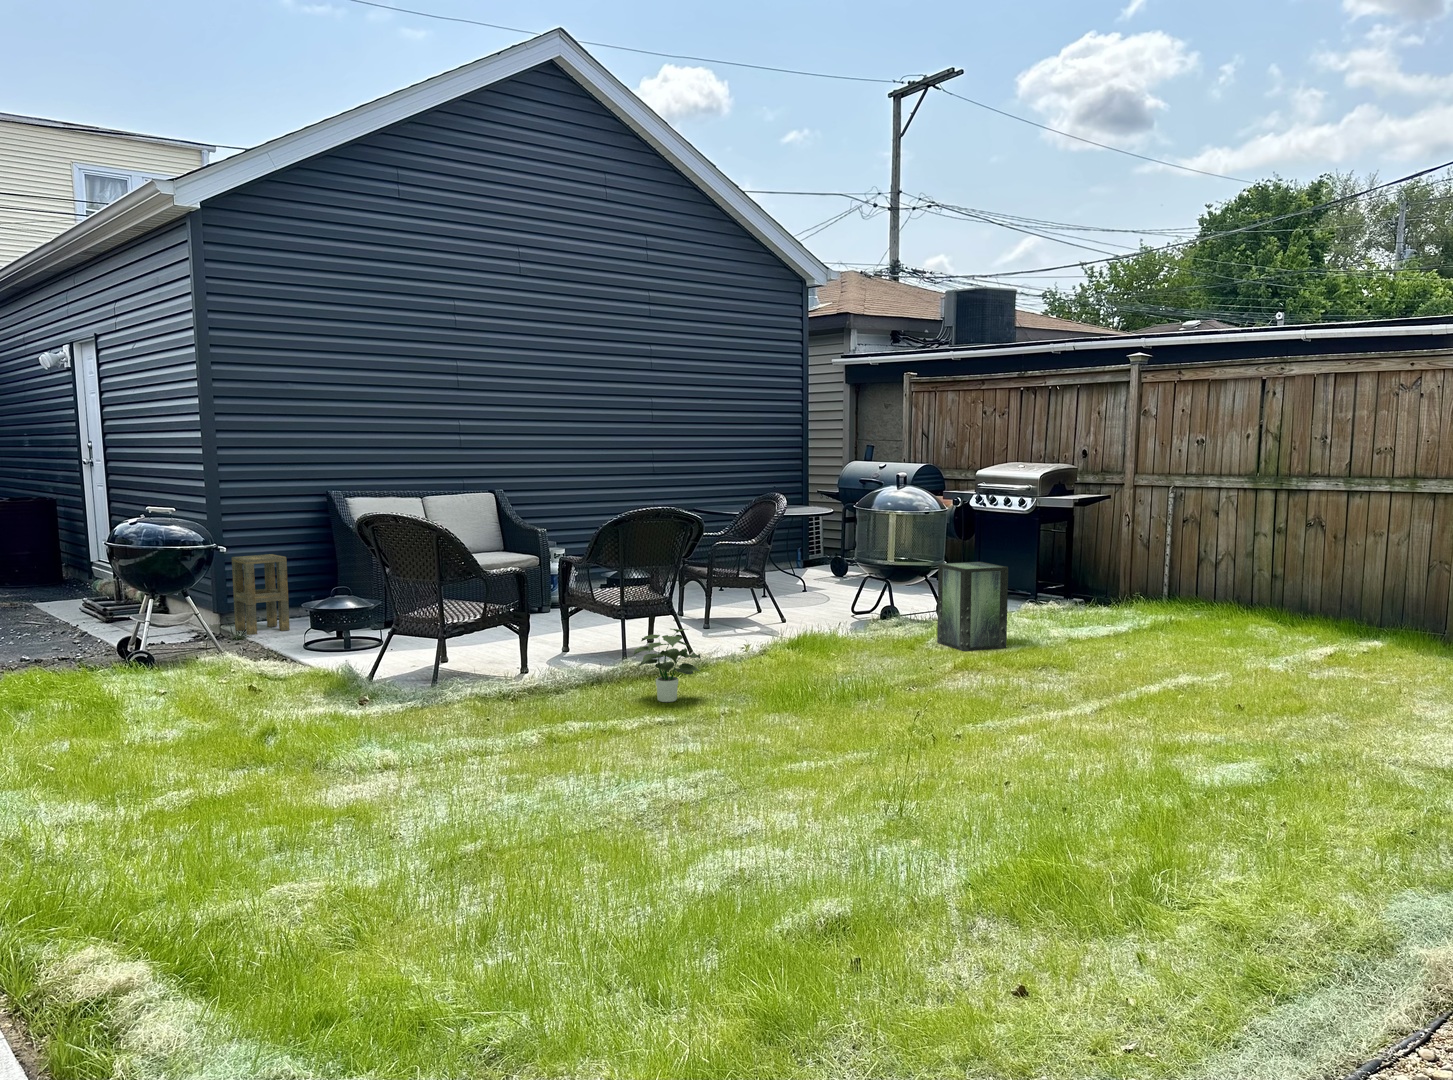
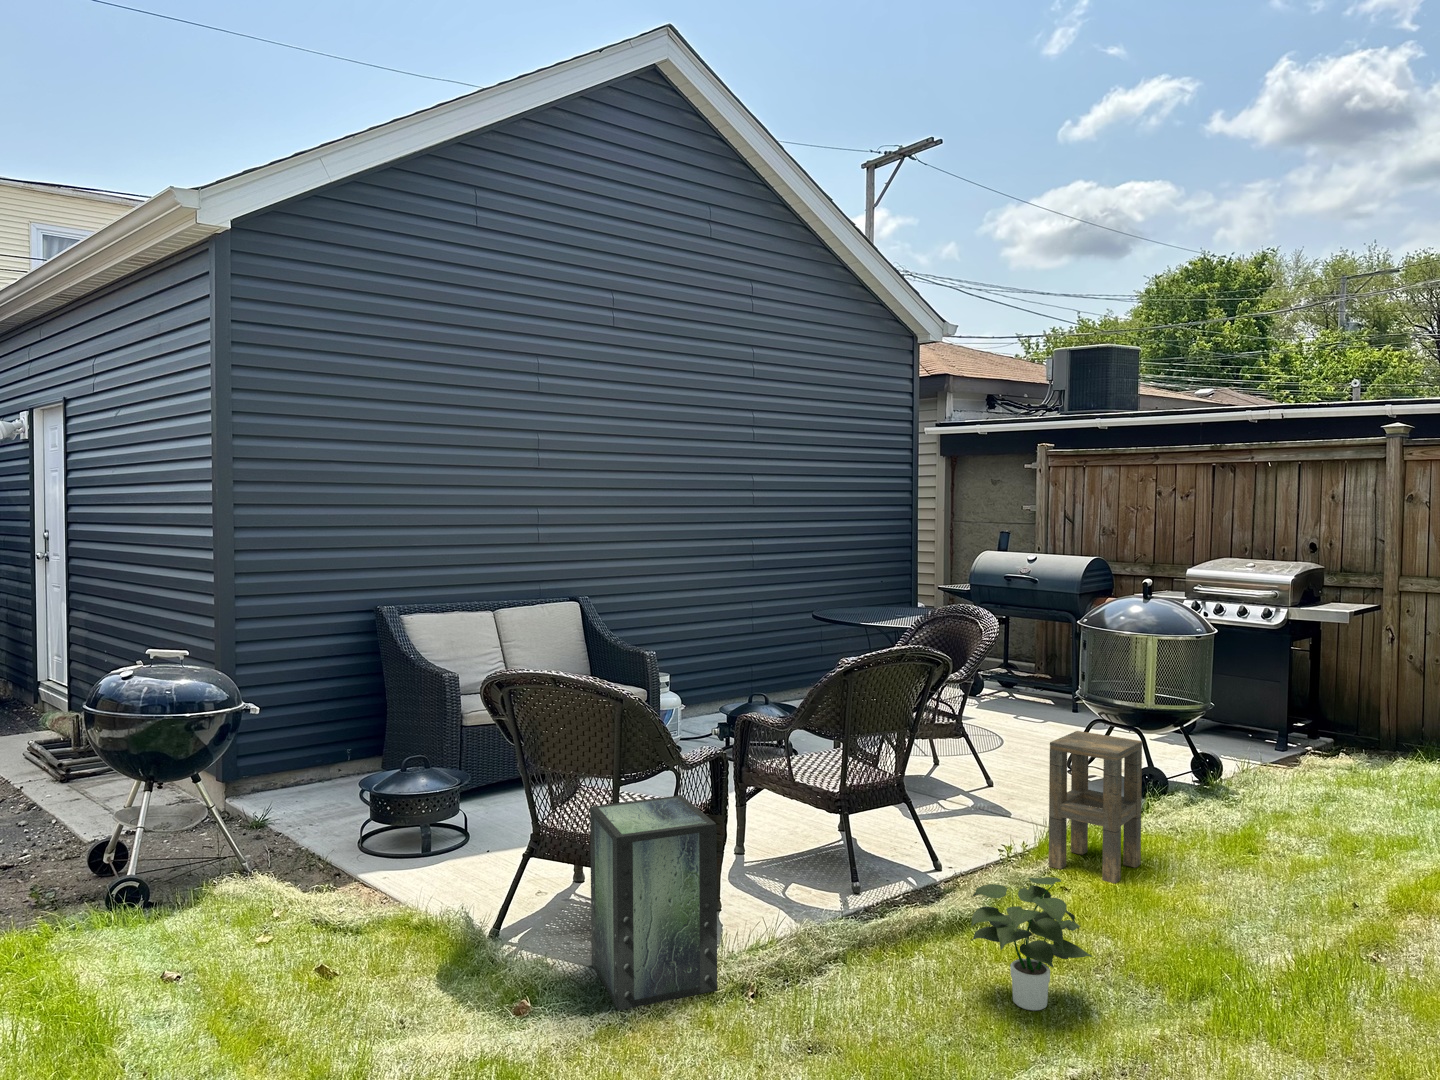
side table: present [232,554,290,635] -> present [1049,731,1142,884]
storage box: present [937,562,1008,651] -> present [590,795,717,1010]

